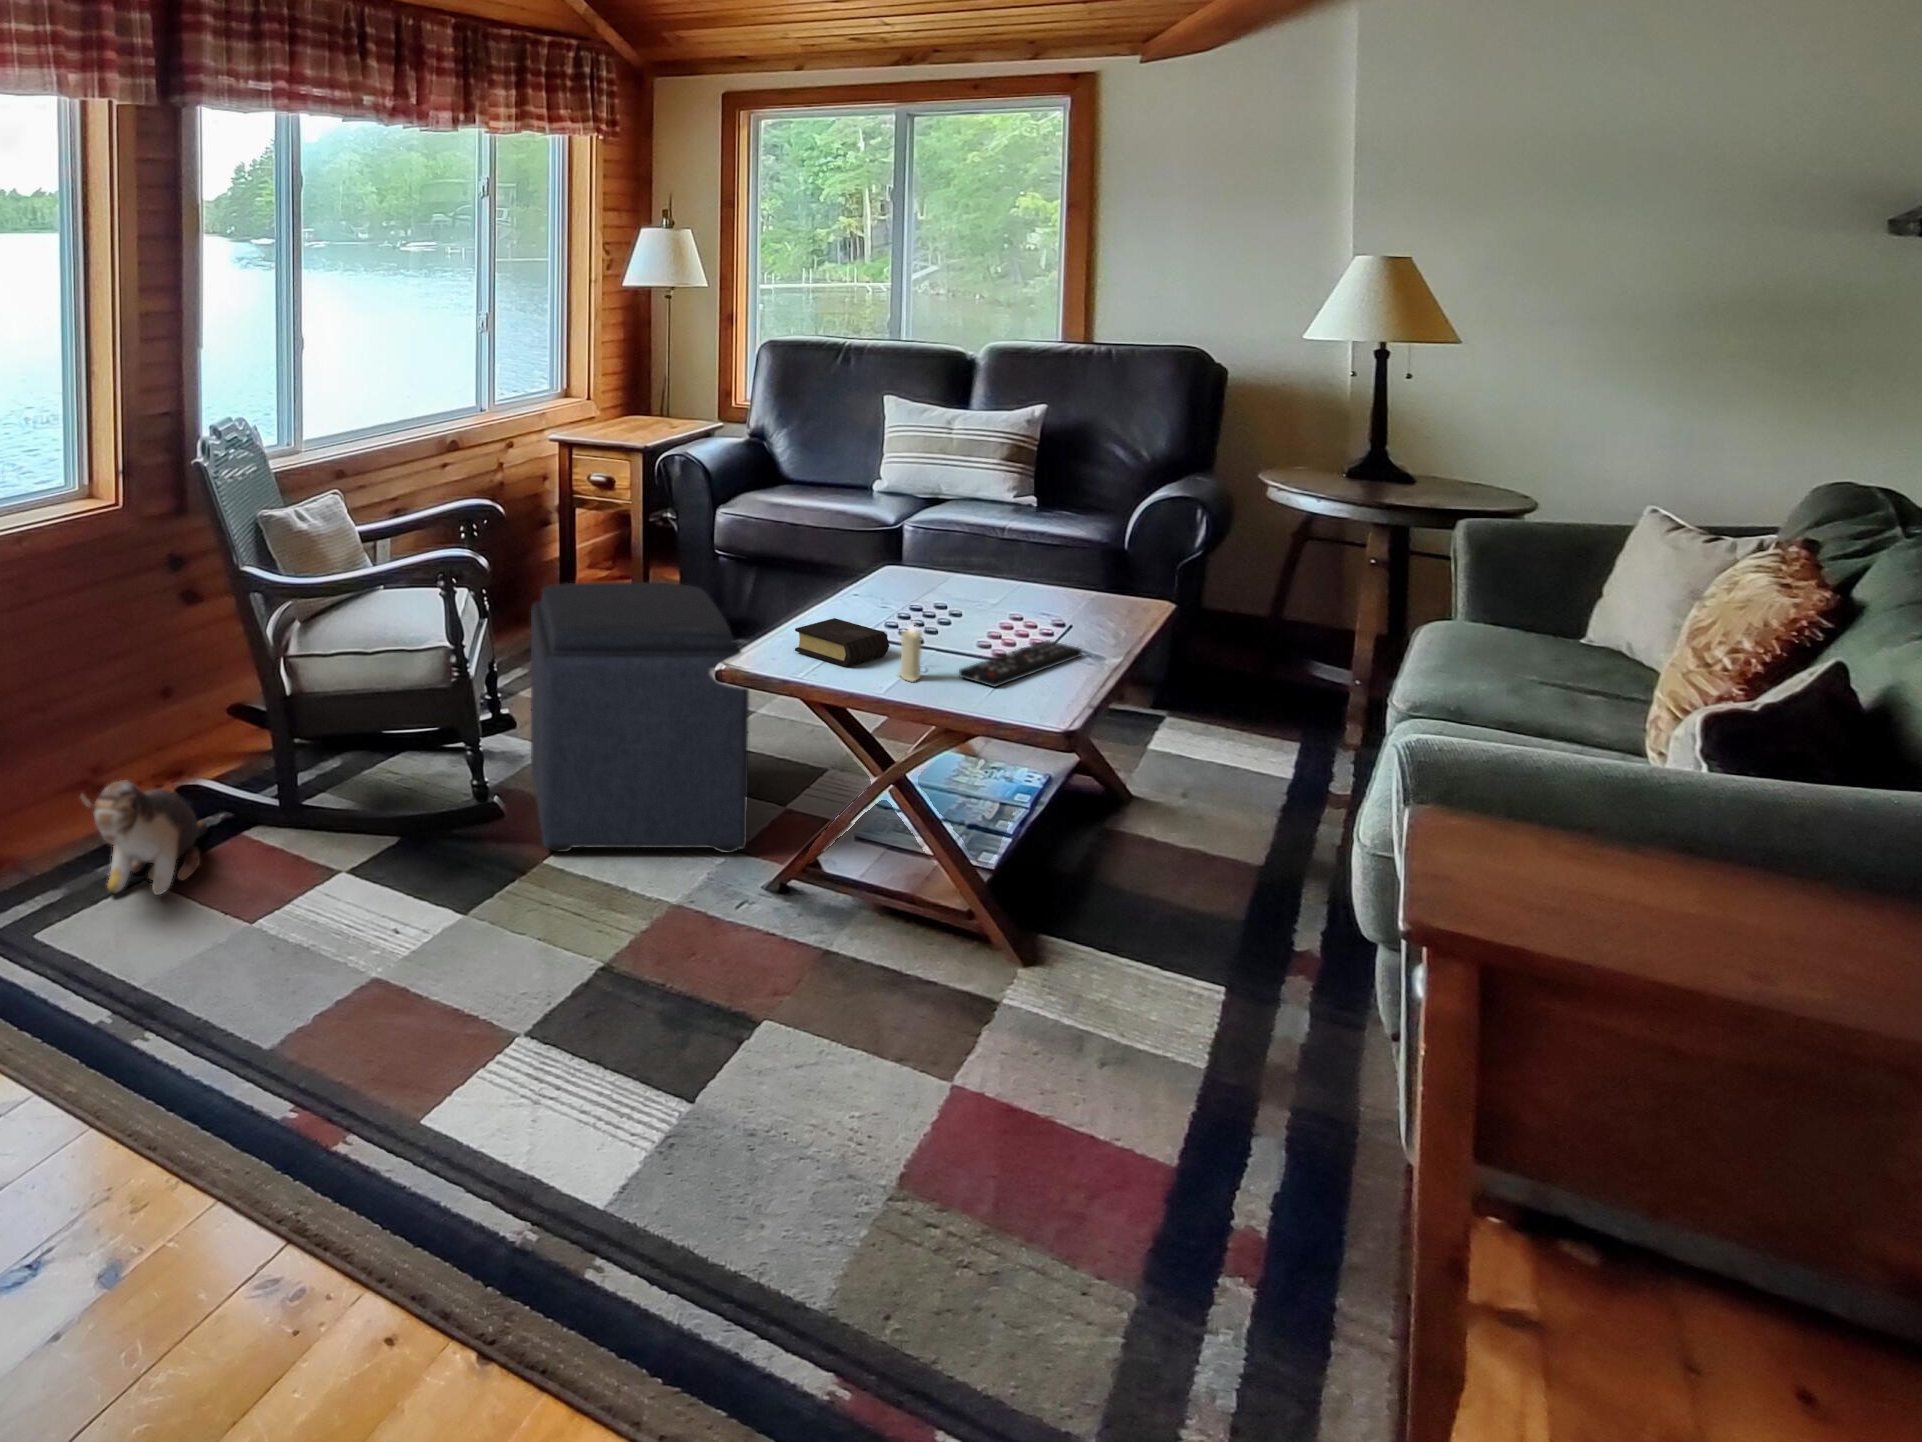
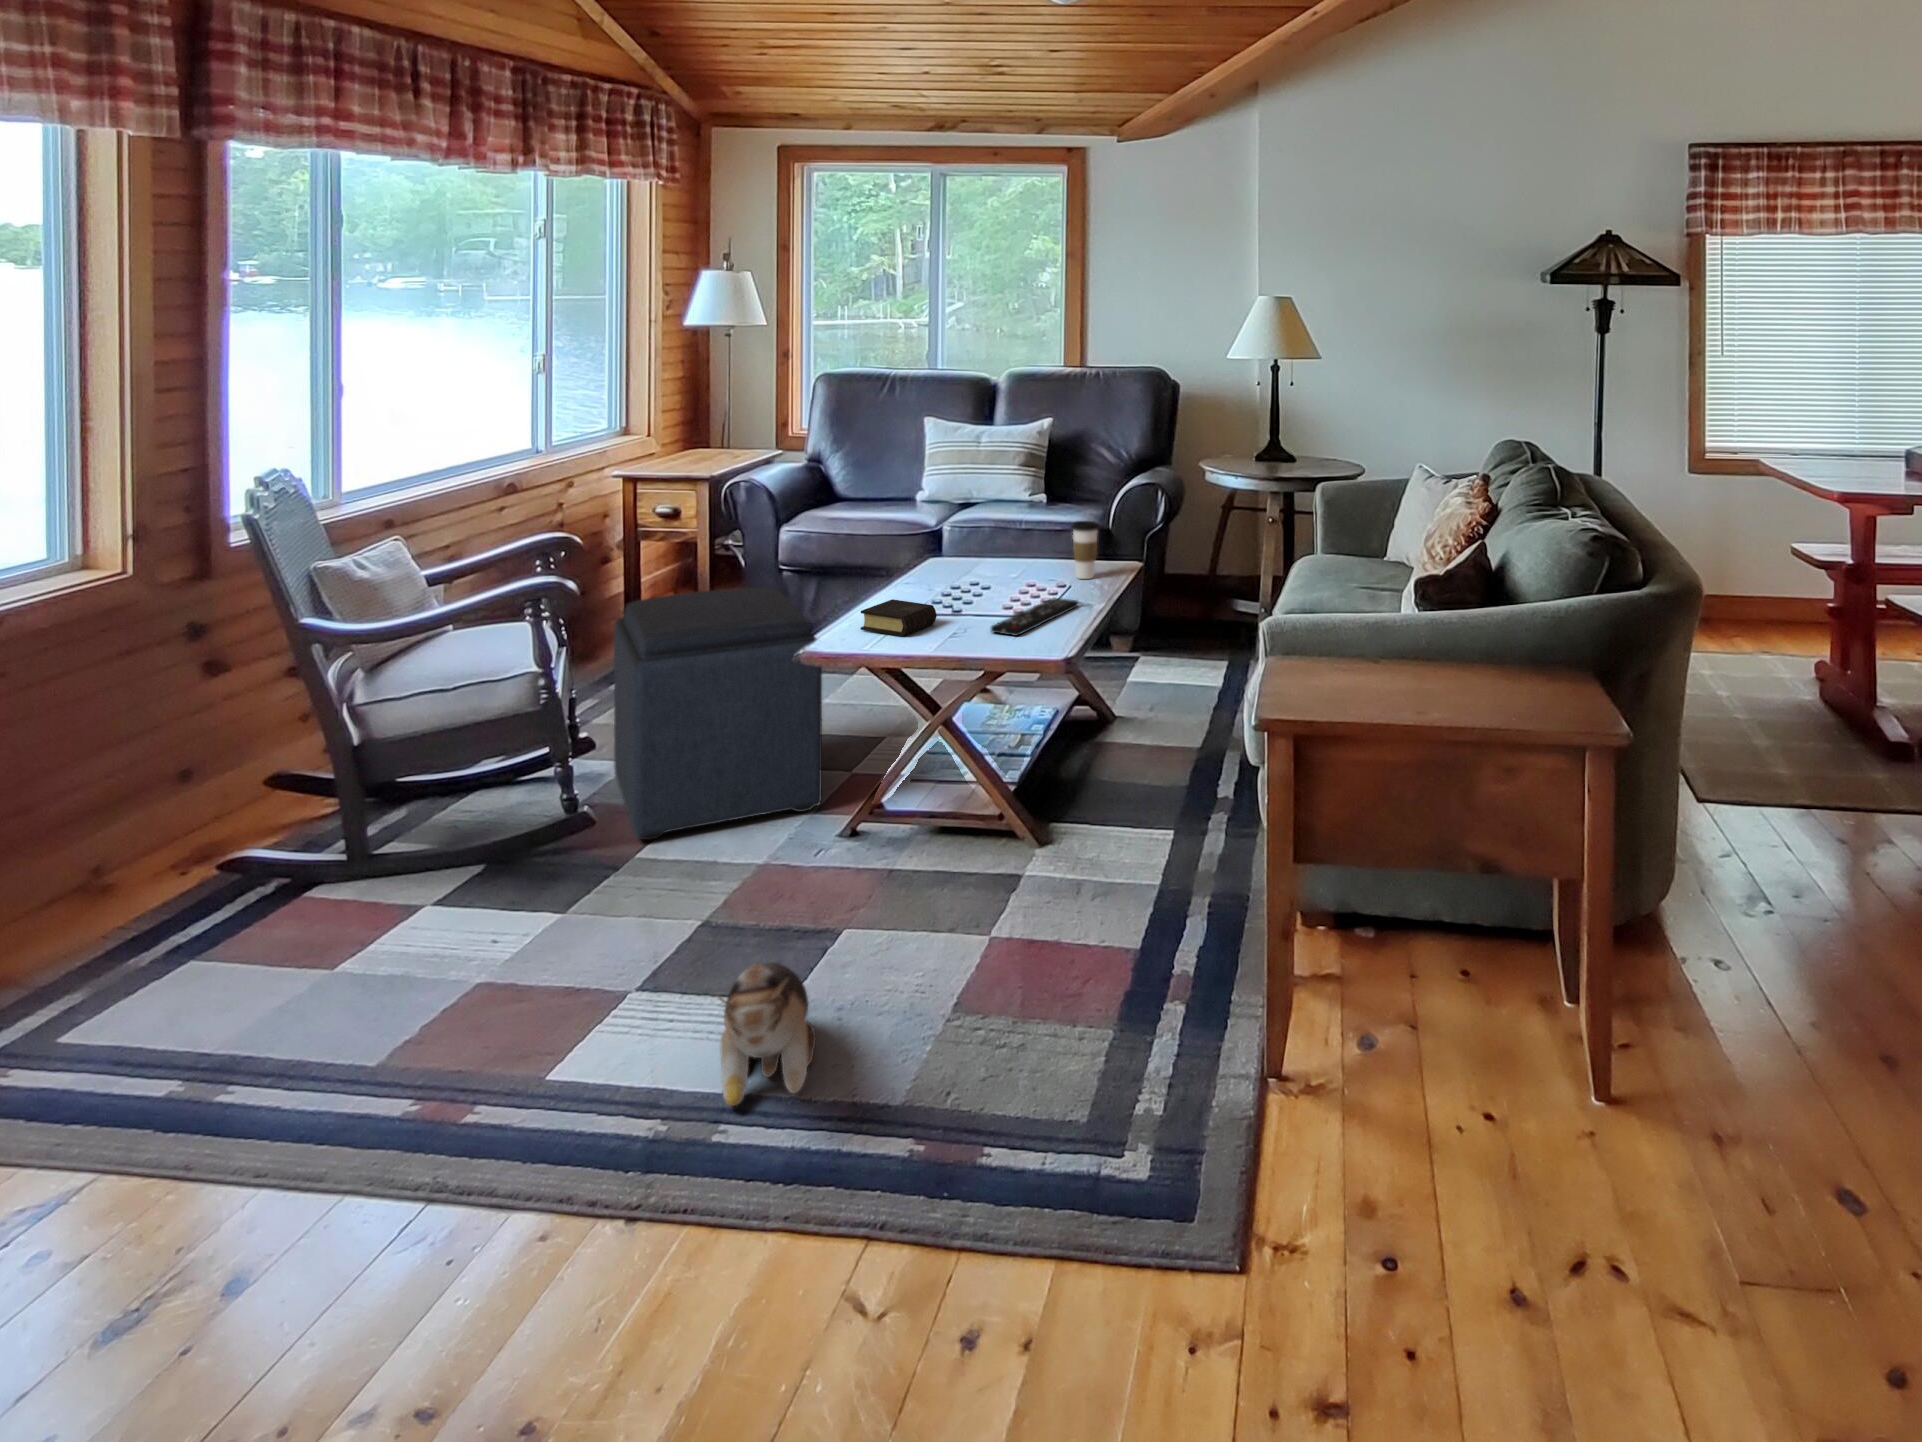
coffee cup: none [1073,542,1114,619] -> present [1072,521,1099,579]
candle: present [898,622,921,681] -> none [944,590,962,640]
plush toy: present [81,780,208,895] -> present [716,962,816,1106]

